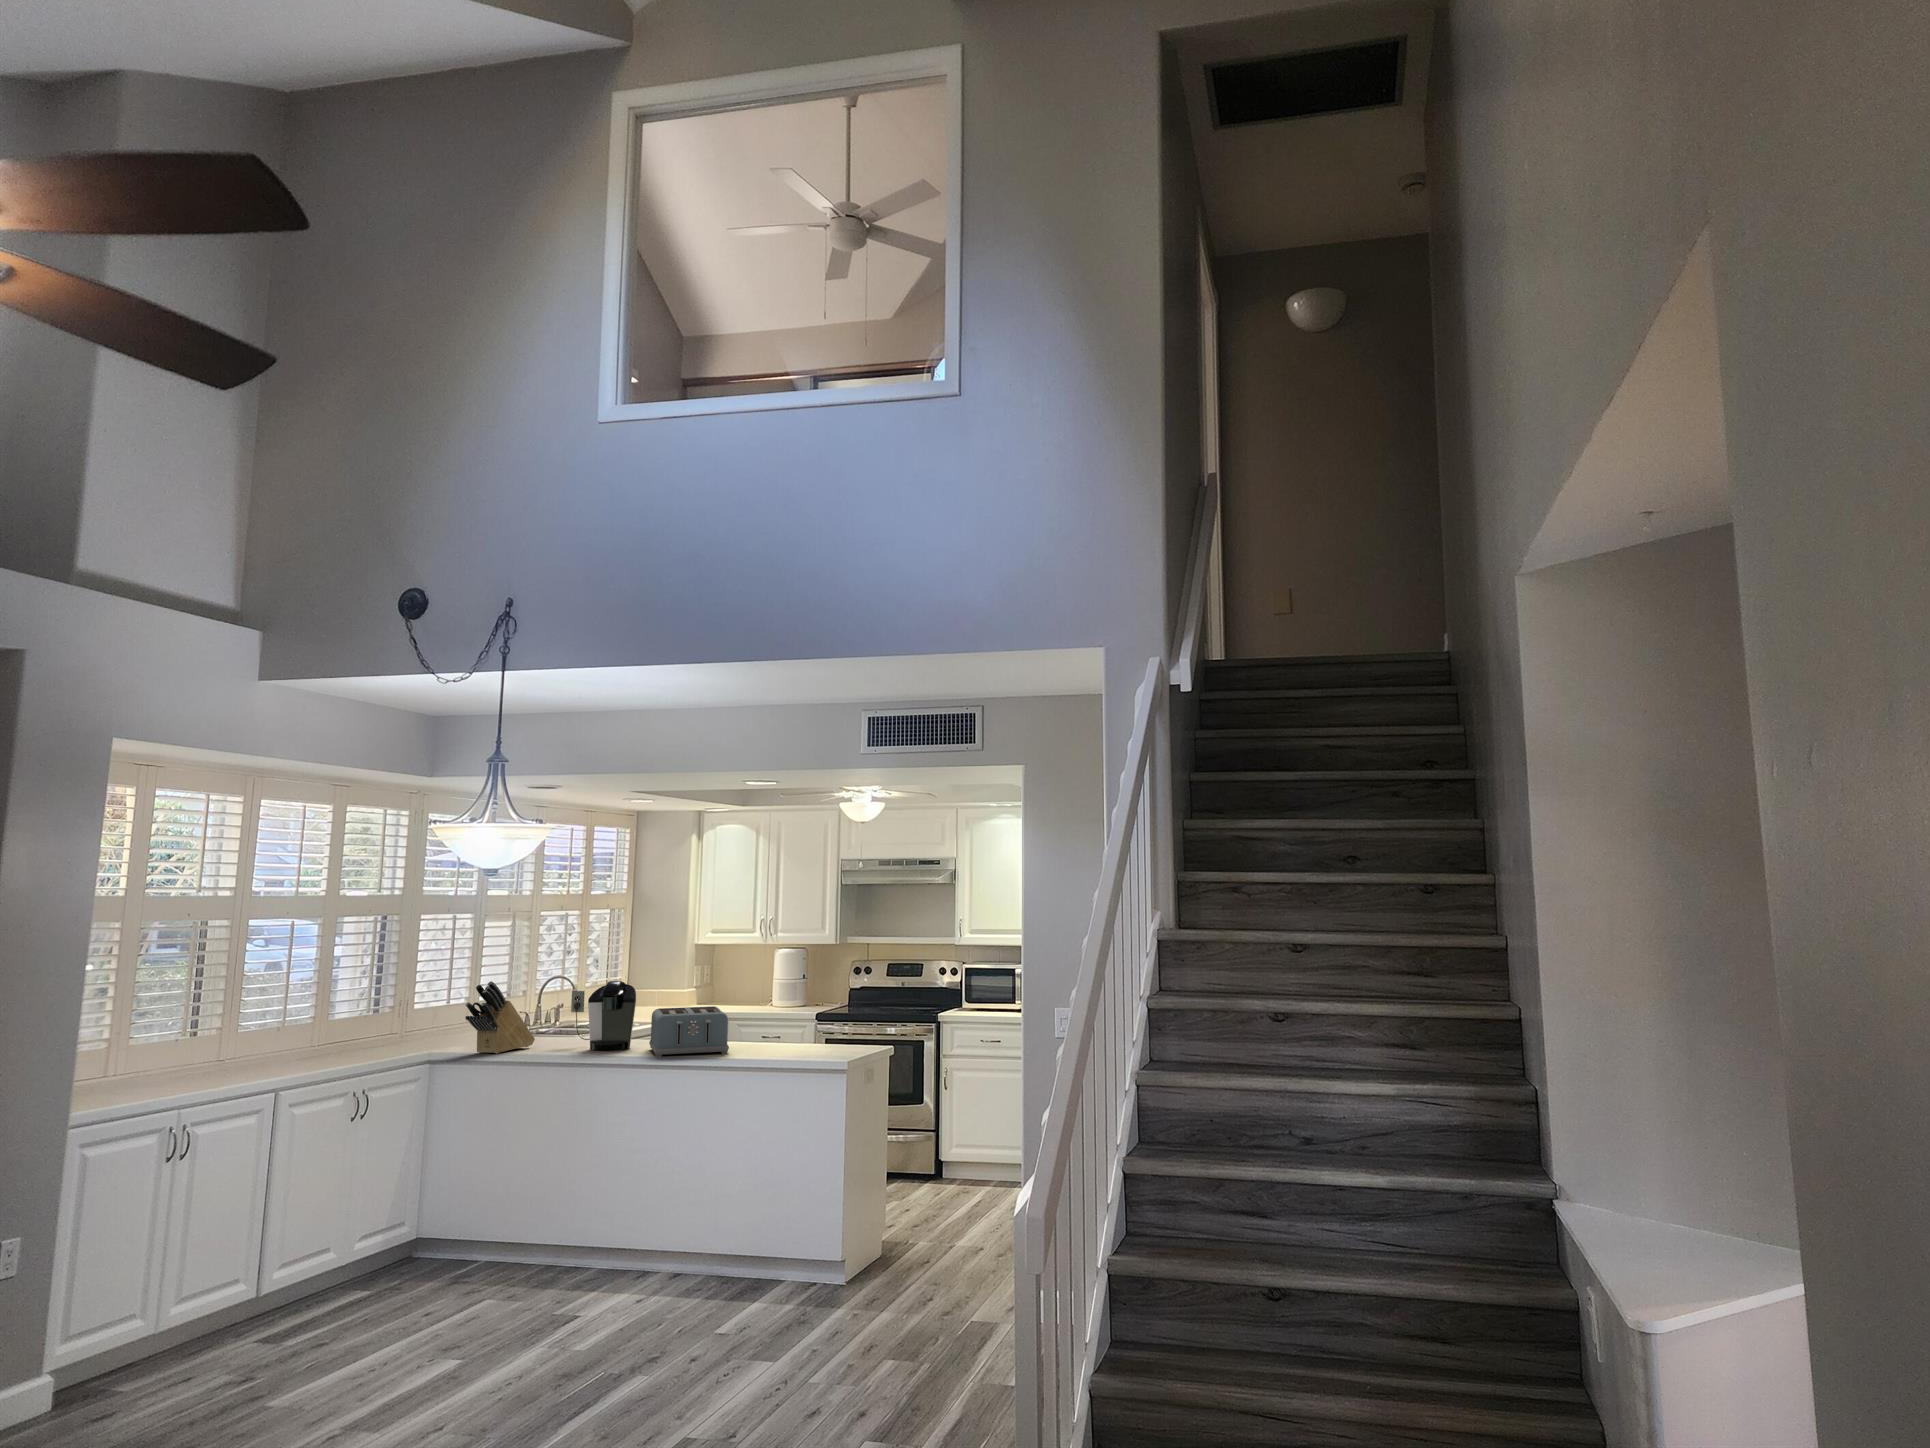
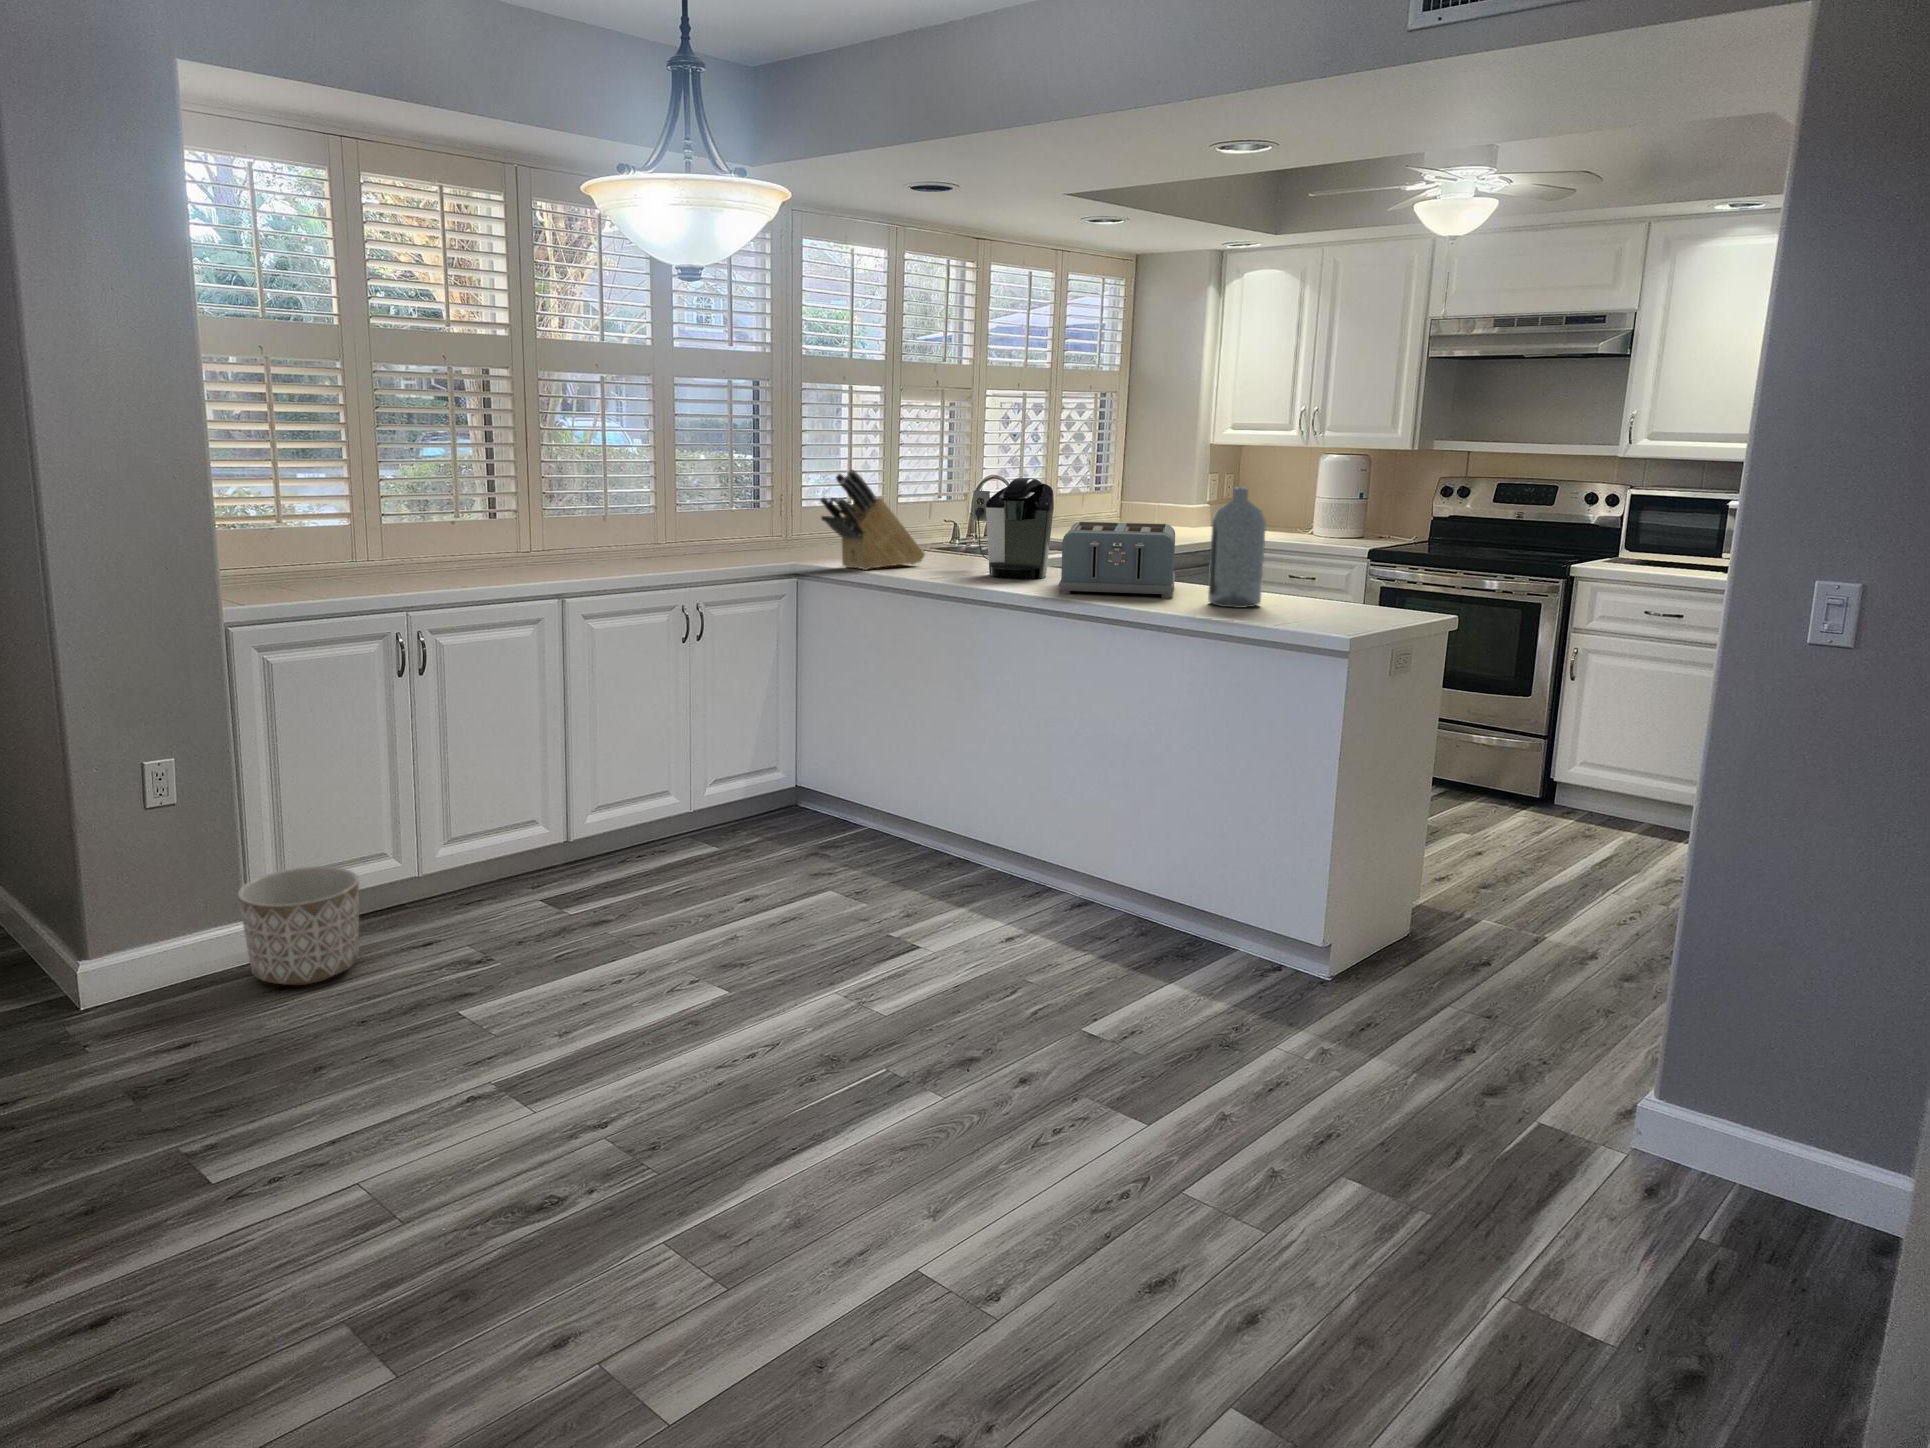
bottle: none [753,982,786,1056] -> present [1208,487,1266,608]
planter: none [57,1319,160,1419] -> present [238,866,359,985]

